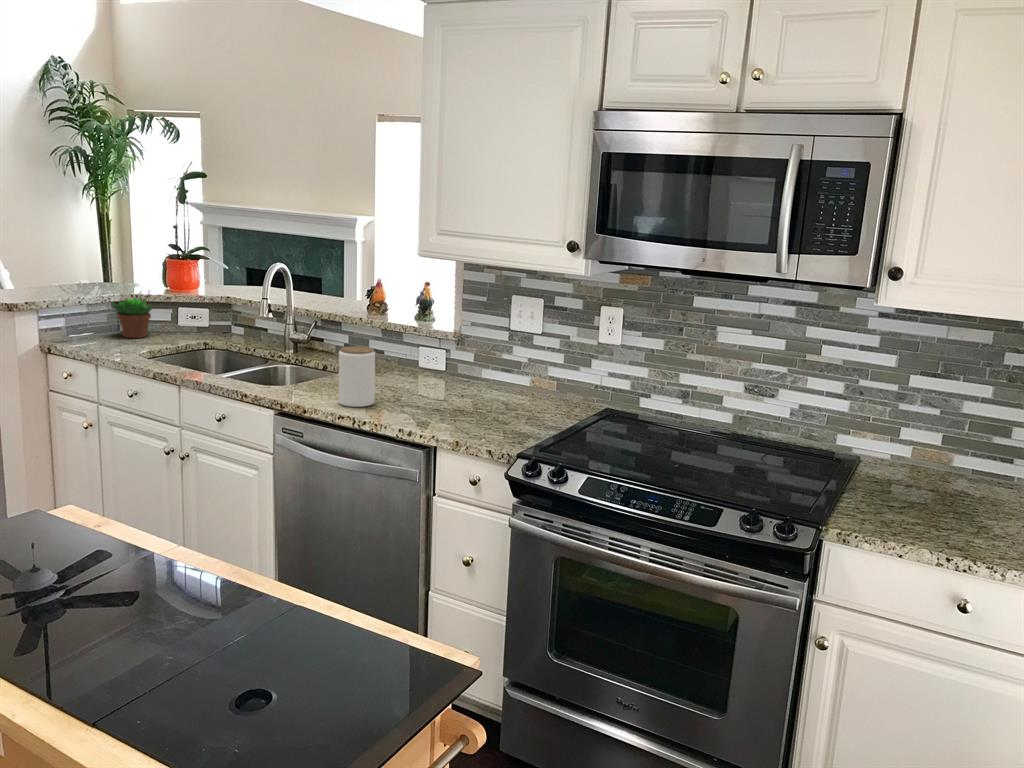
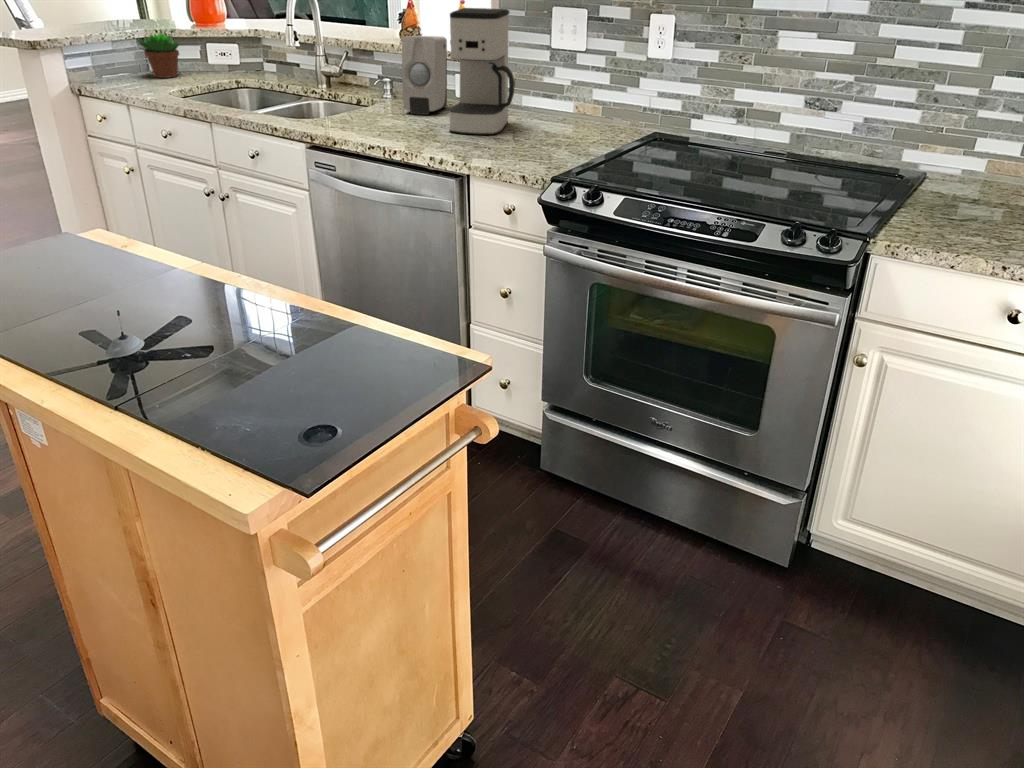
coffee maker: none [415,294,478,407] -> present [449,8,515,135]
soap dispenser: none [370,313,413,384] -> present [402,36,447,115]
jar: present [339,346,375,407] -> none [366,70,407,136]

